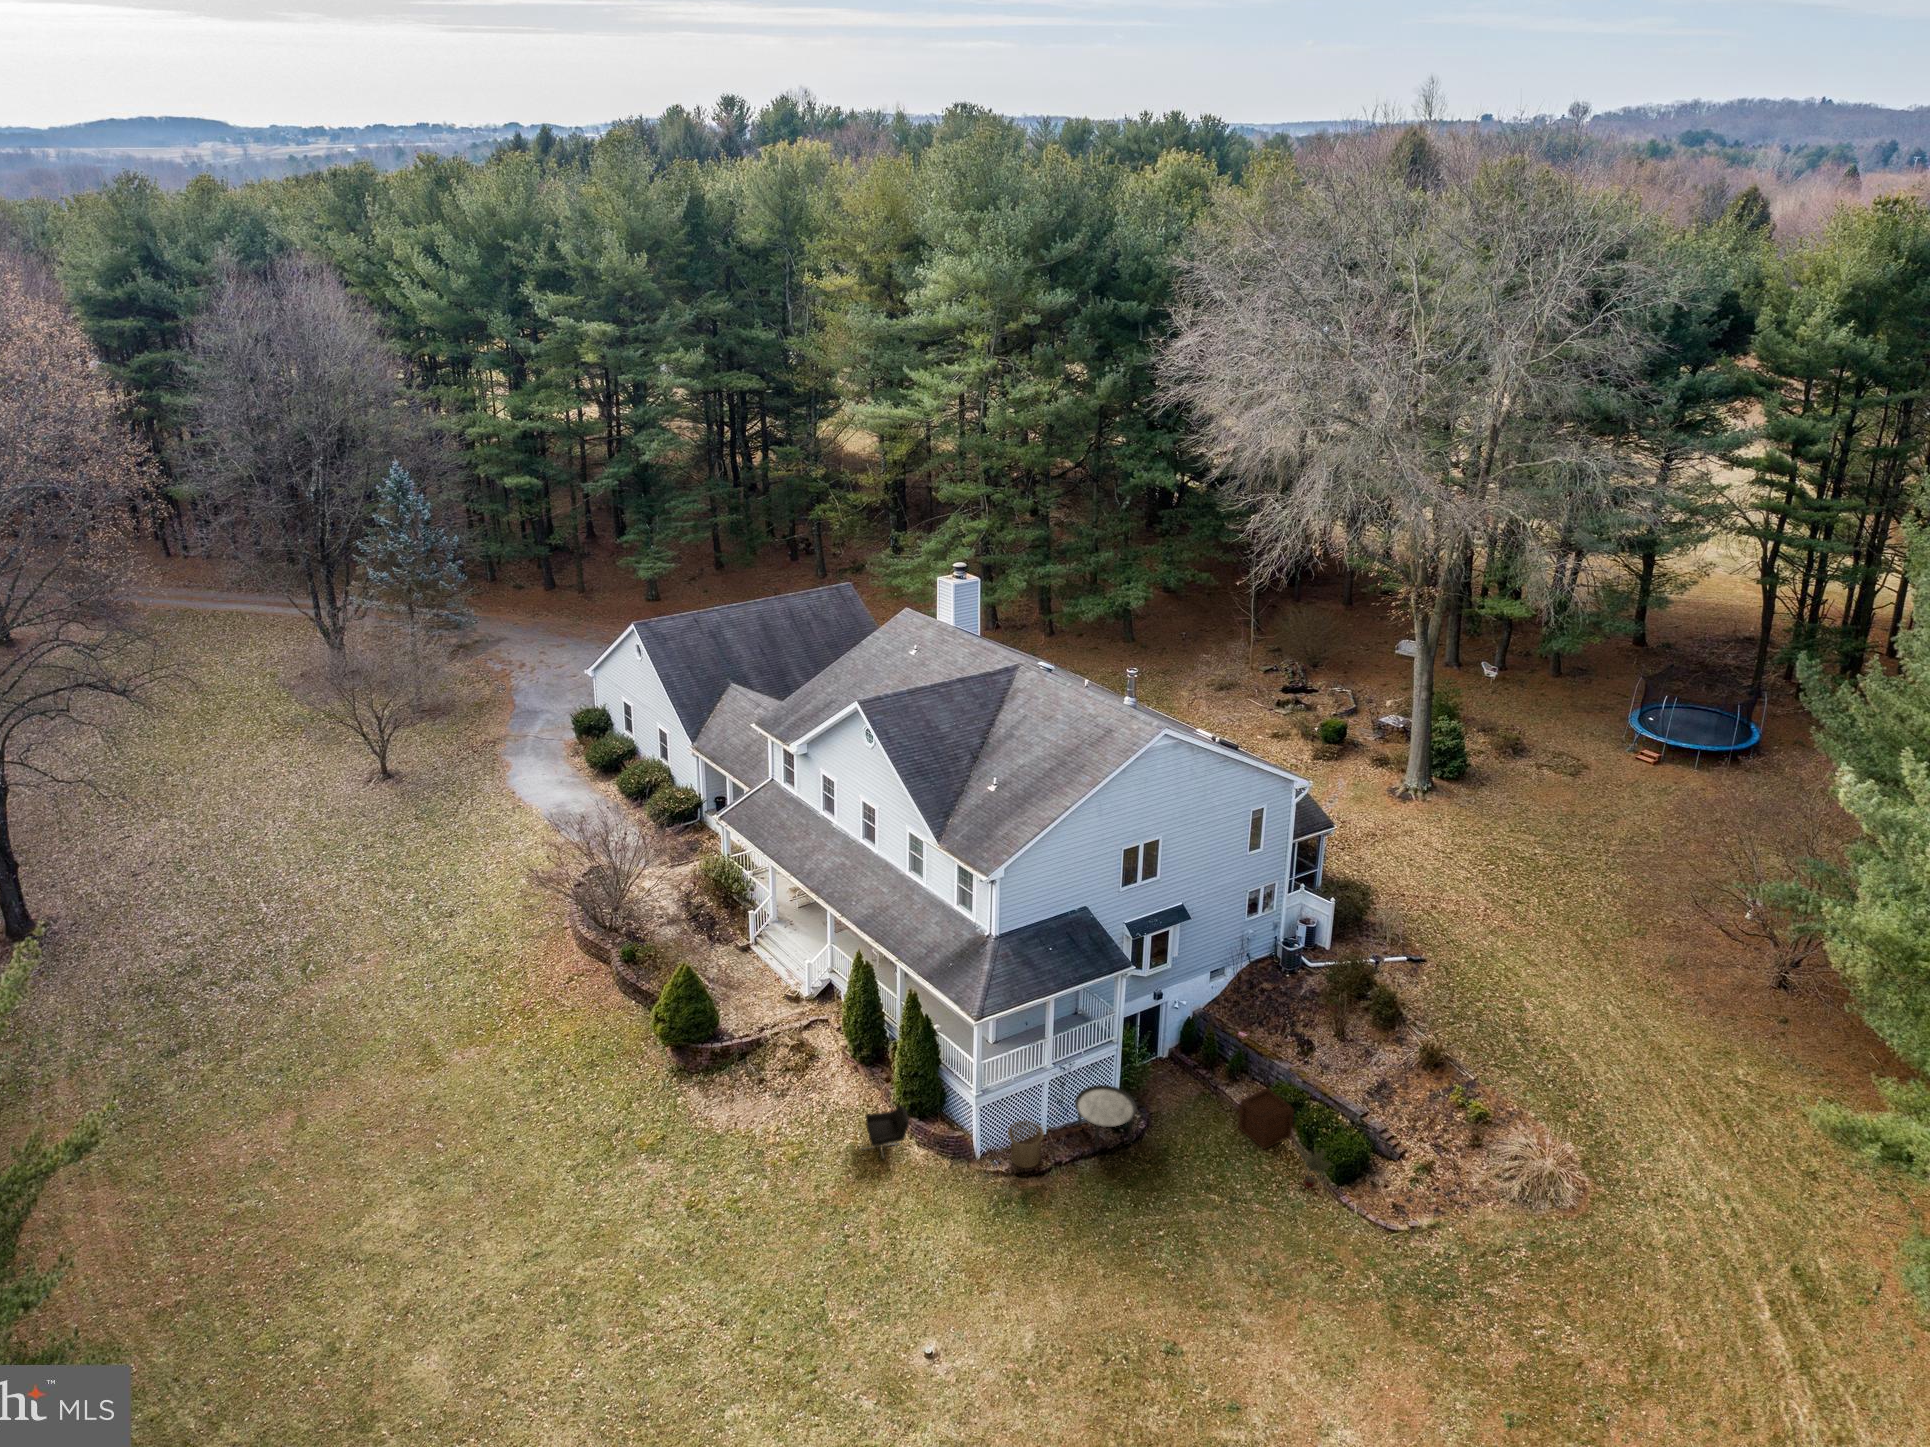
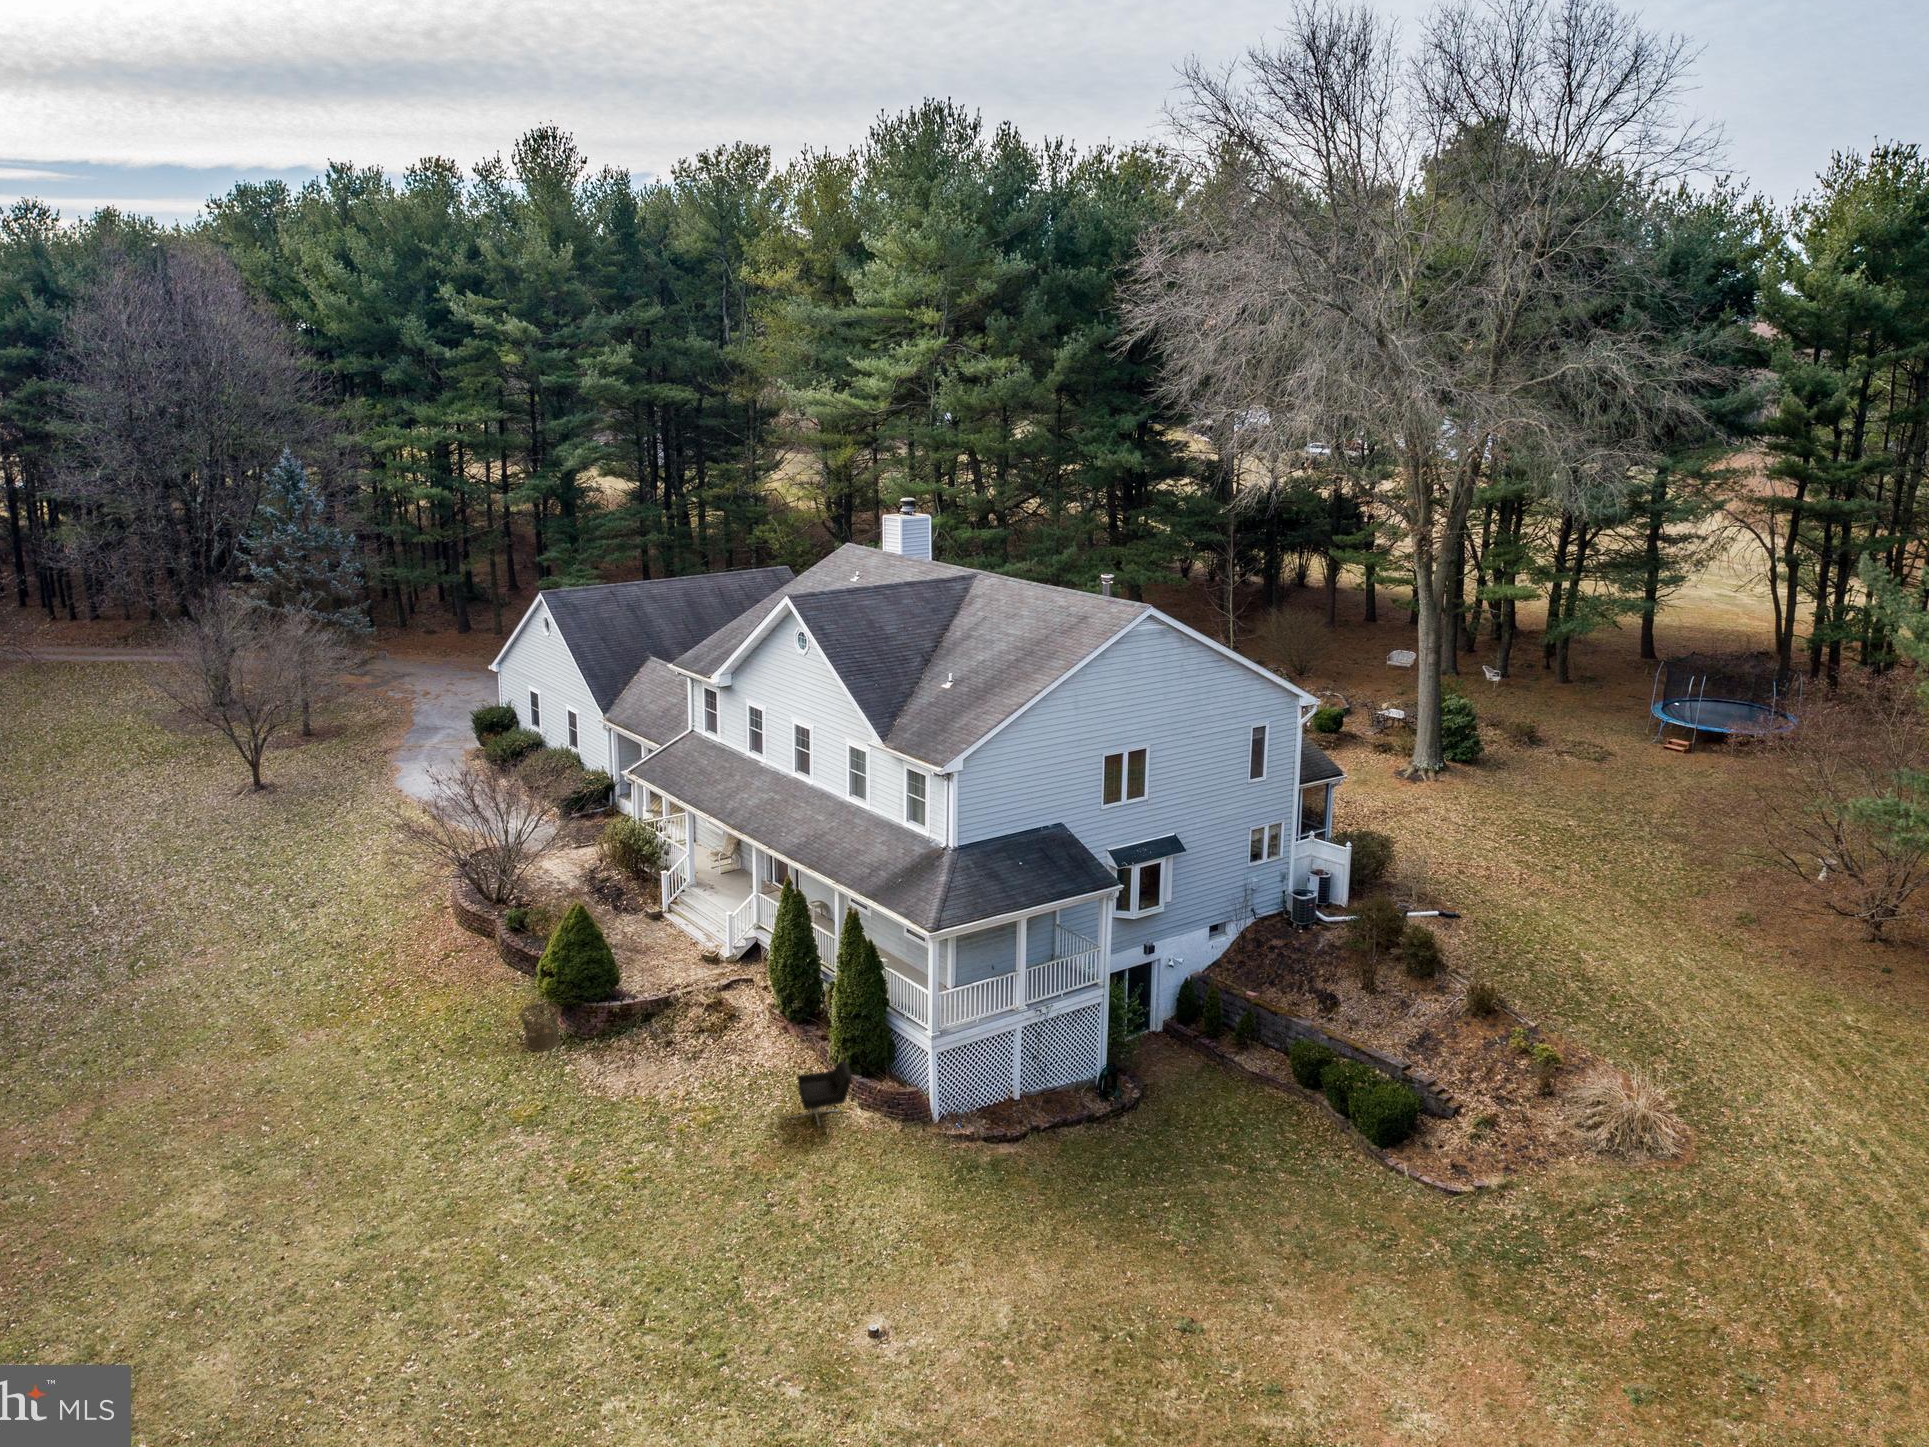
round table: present [1075,1085,1137,1151] -> none [1056,1040,1132,1116]
wooden crate: present [1238,1088,1294,1149] -> none [1255,1040,1324,1112]
basket: present [1008,1120,1044,1168] -> present [520,1002,561,1051]
potted tree: present [1299,1146,1332,1189] -> none [1332,1093,1375,1151]

